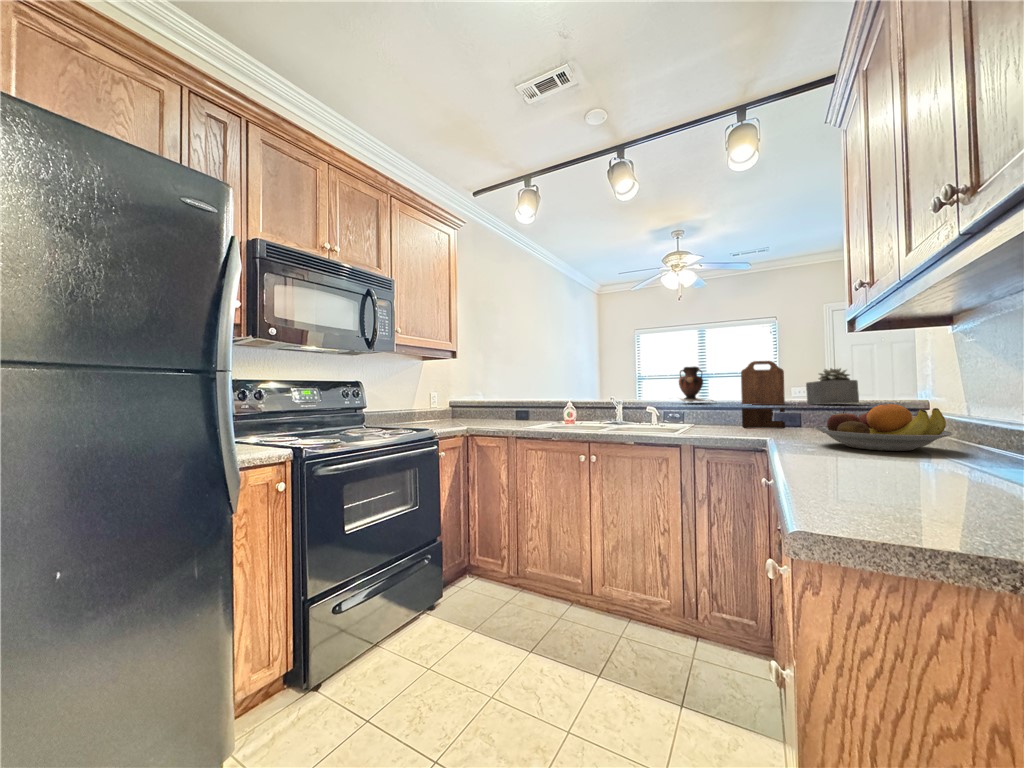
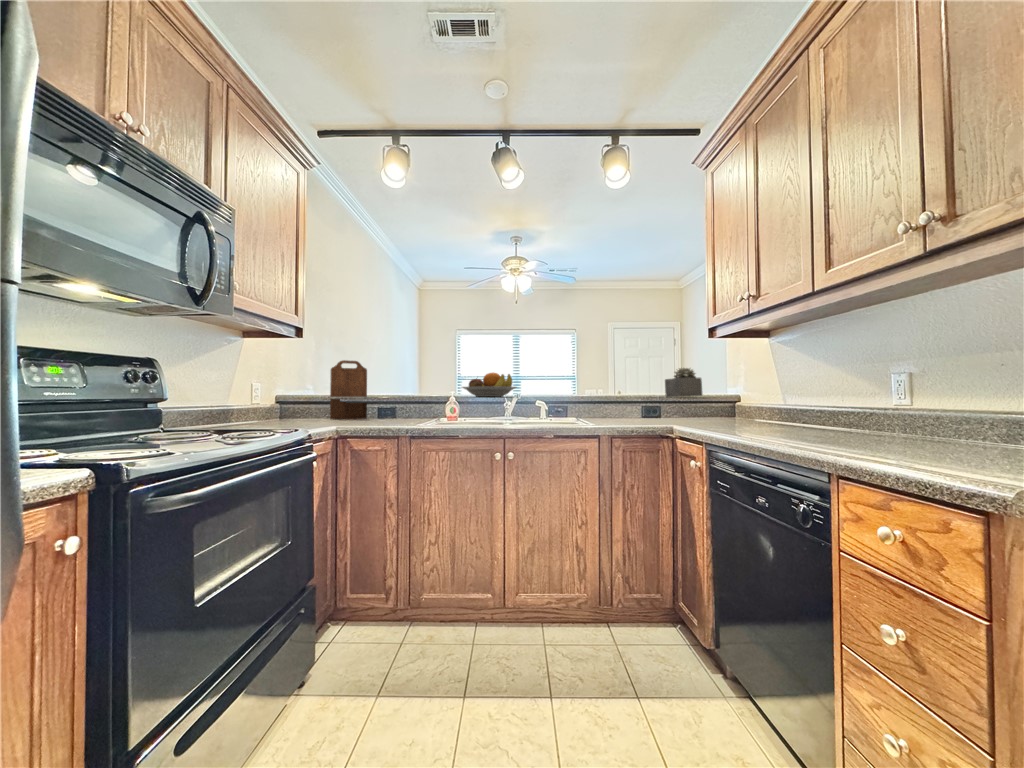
cutting board: present [741,361,785,428] -> present [330,360,367,419]
vase: present [679,367,713,402] -> none [557,362,598,397]
fruit bowl: present [814,404,953,451] -> present [462,373,517,397]

